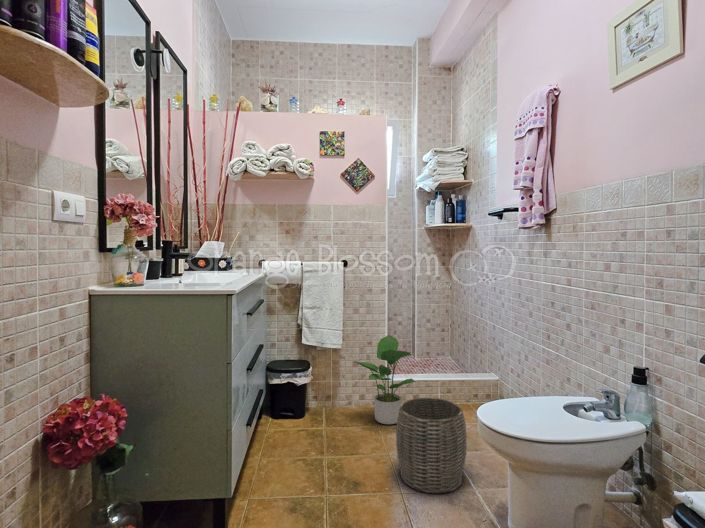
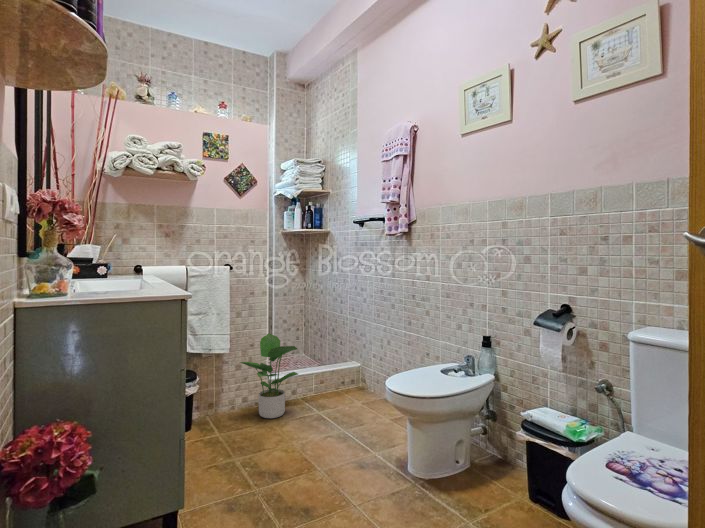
woven basket: present [396,398,467,493] -> none [302,383,363,465]

